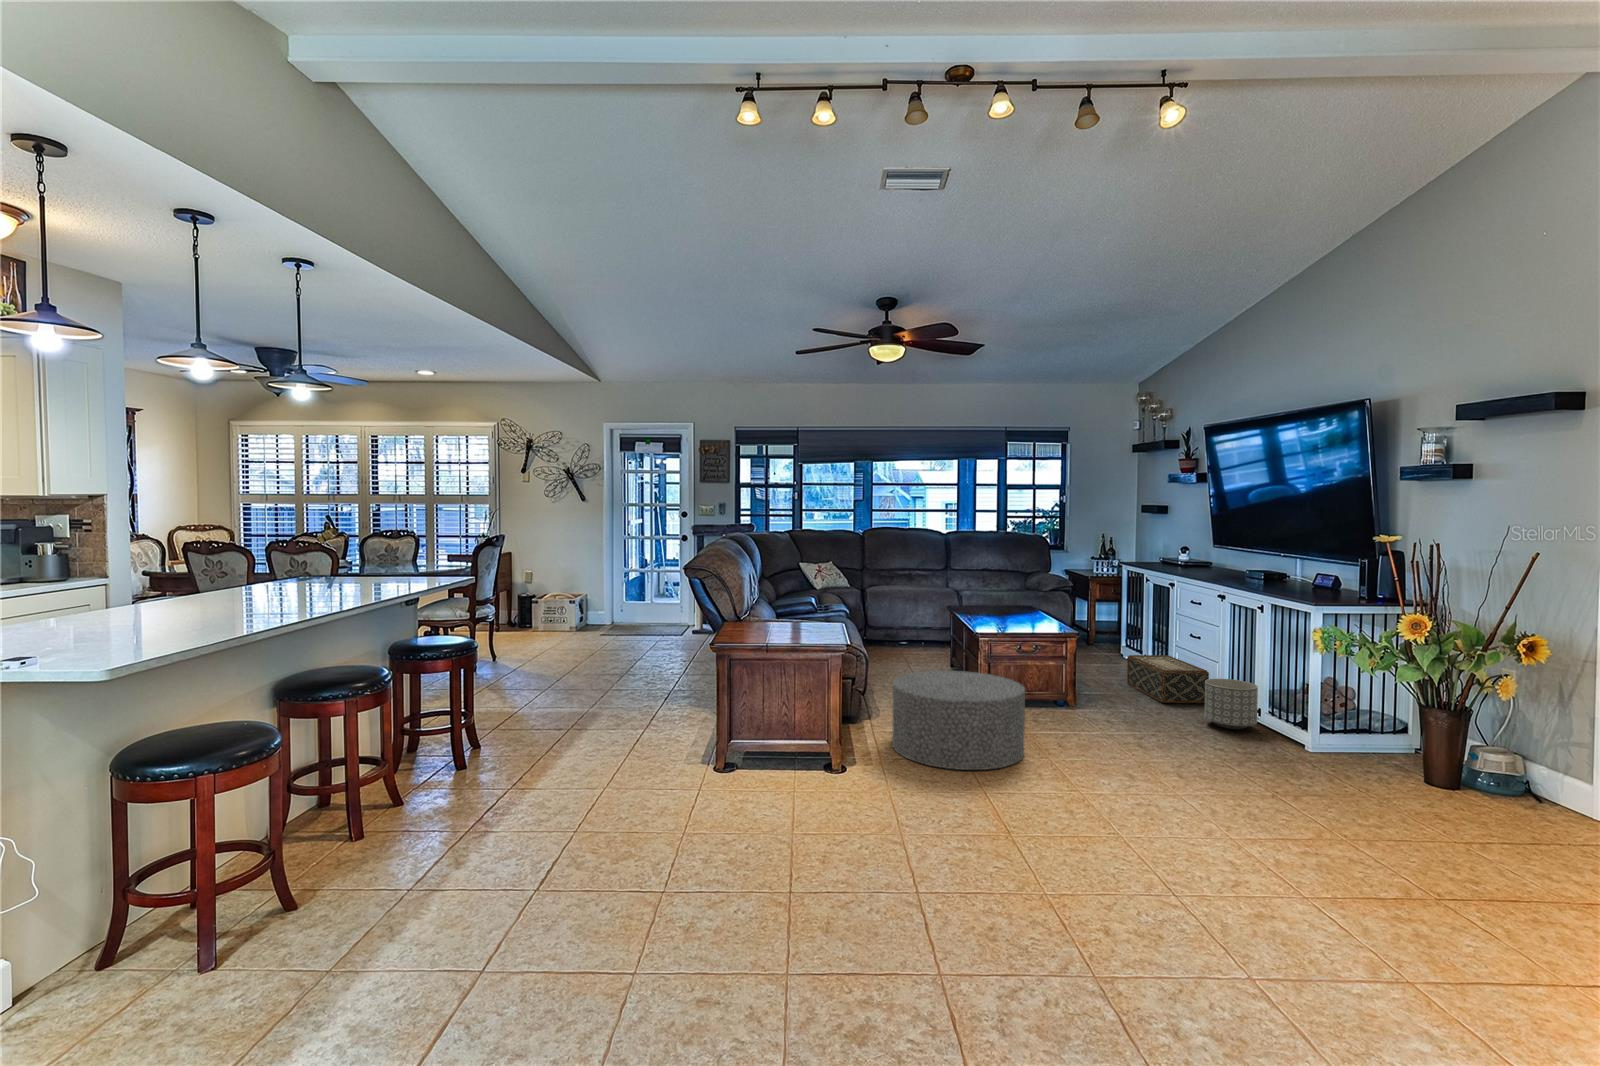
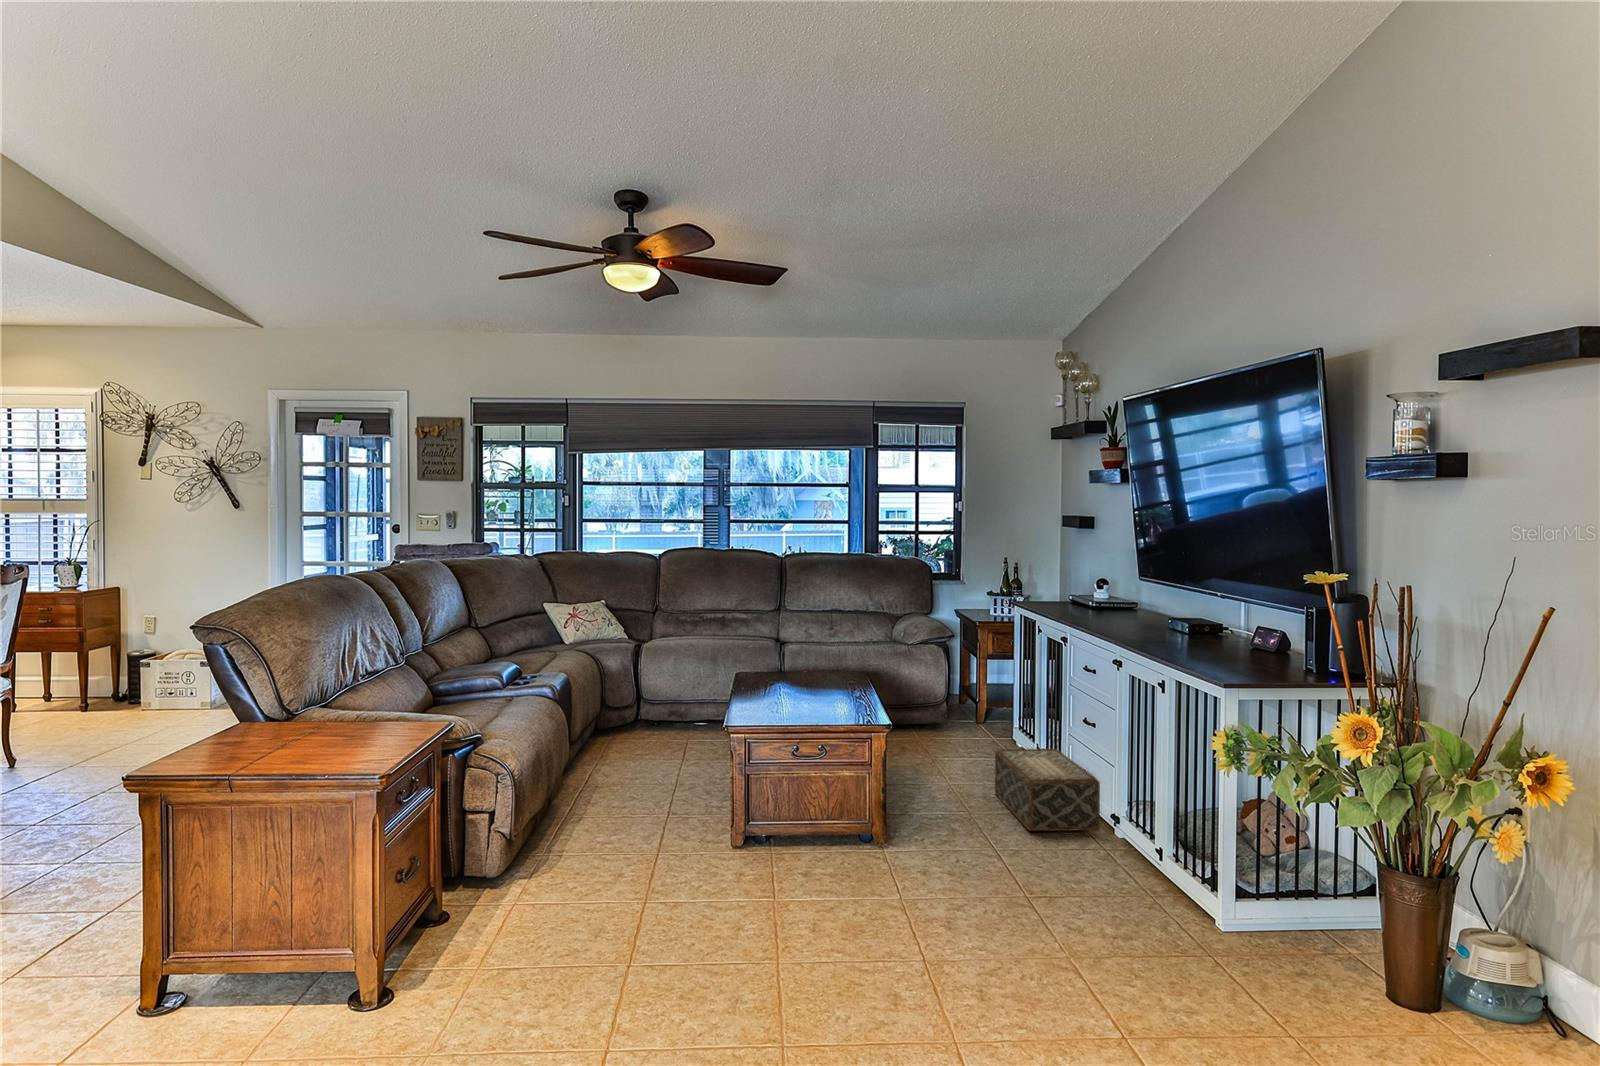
ottoman: present [892,671,1025,770] -> none [518,796,745,994]
planter: present [1204,679,1258,729] -> none [1075,798,1153,884]

